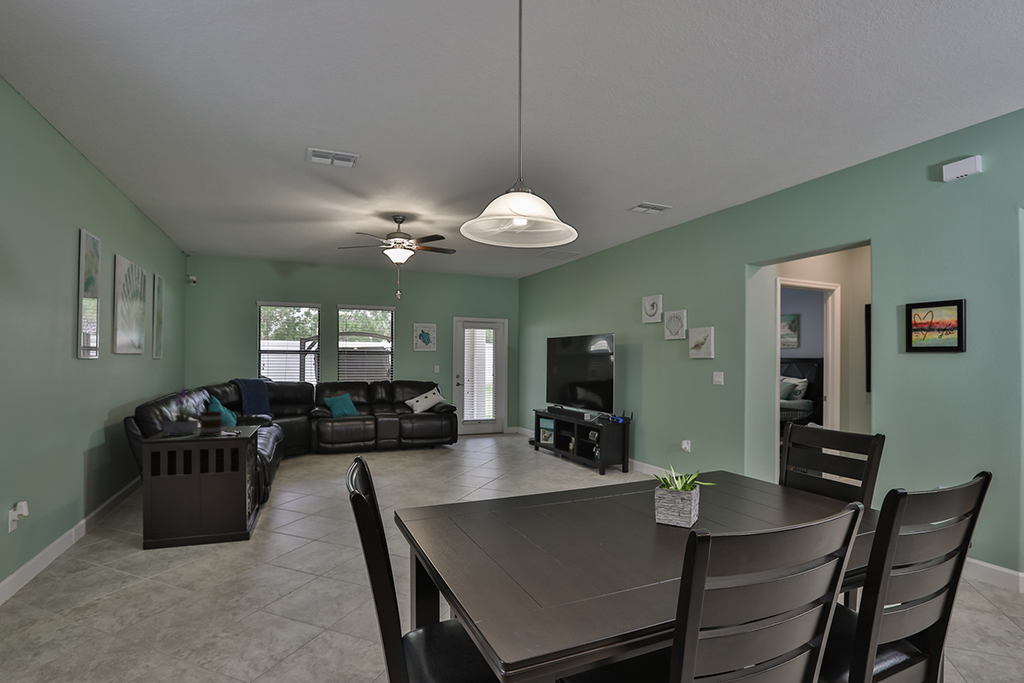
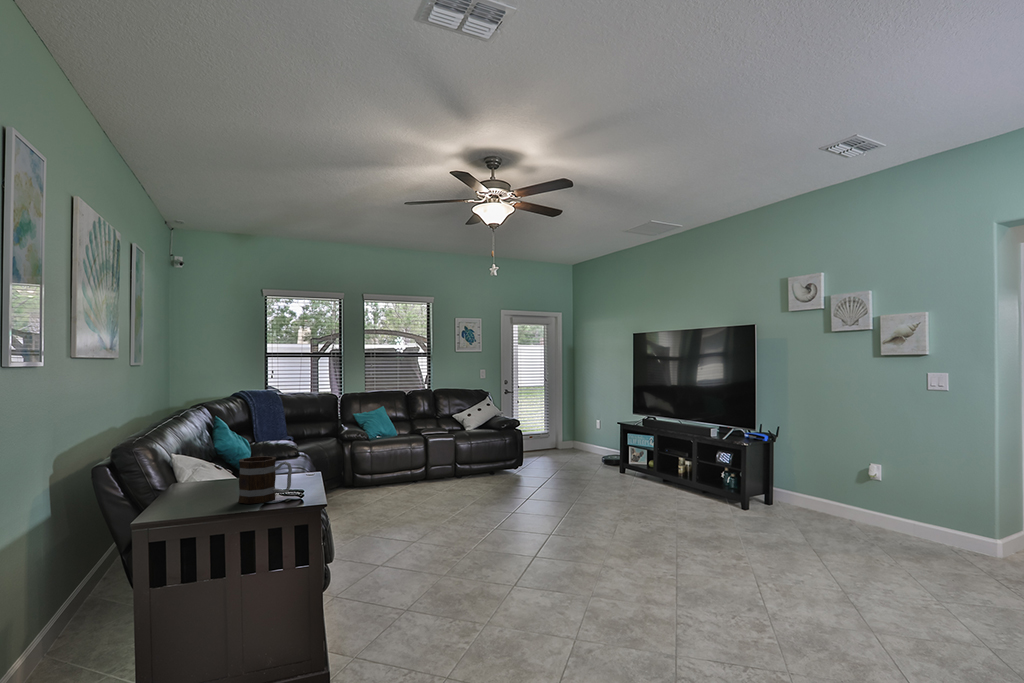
potted plant: present [164,386,199,436] -> none [171,408,230,504]

